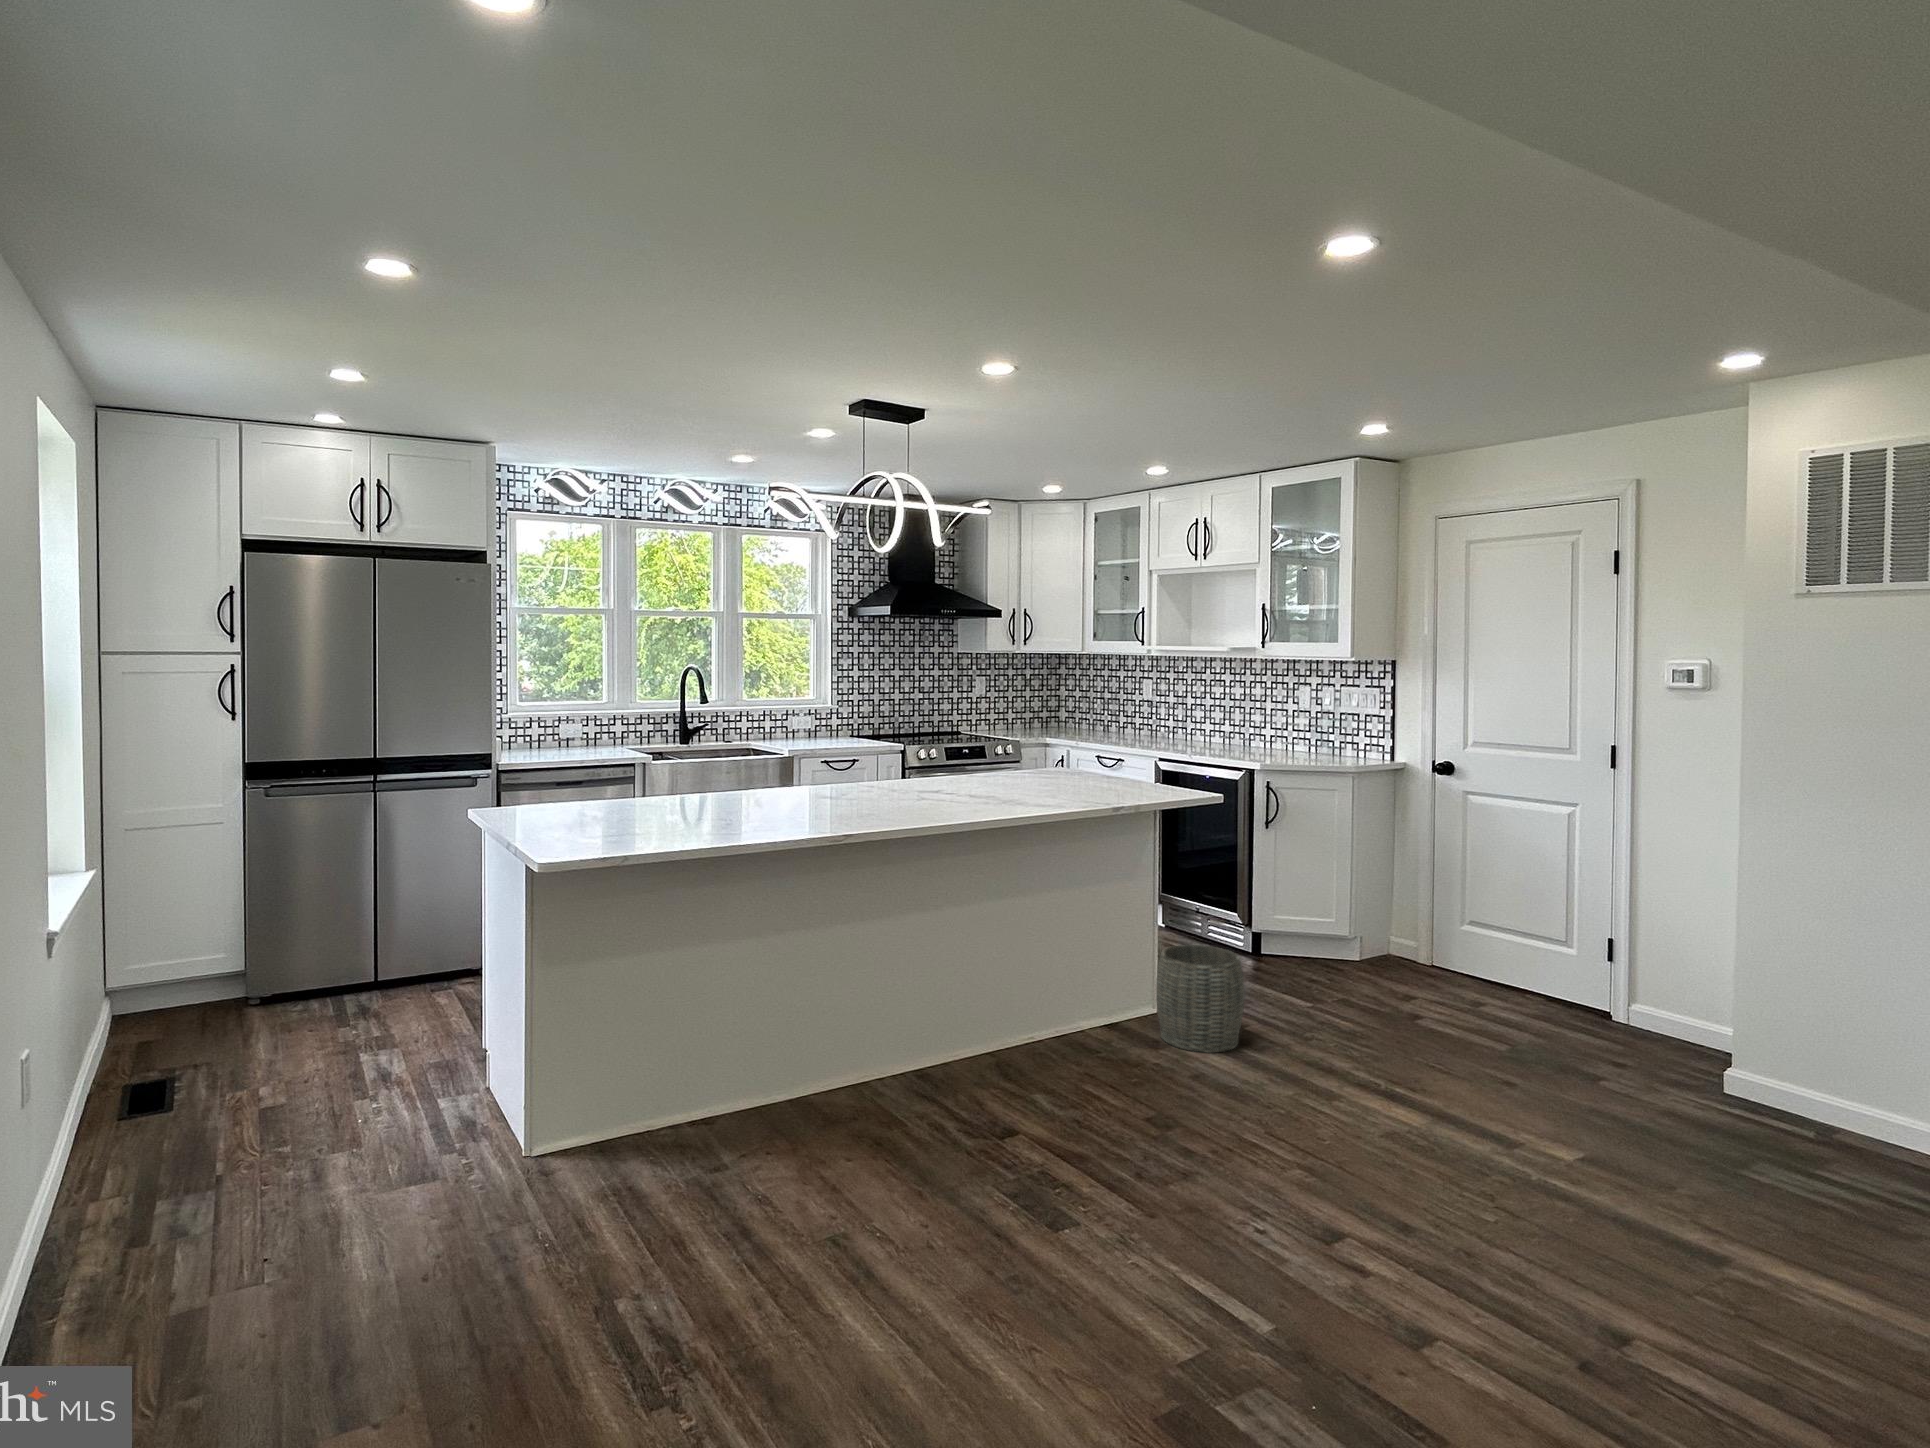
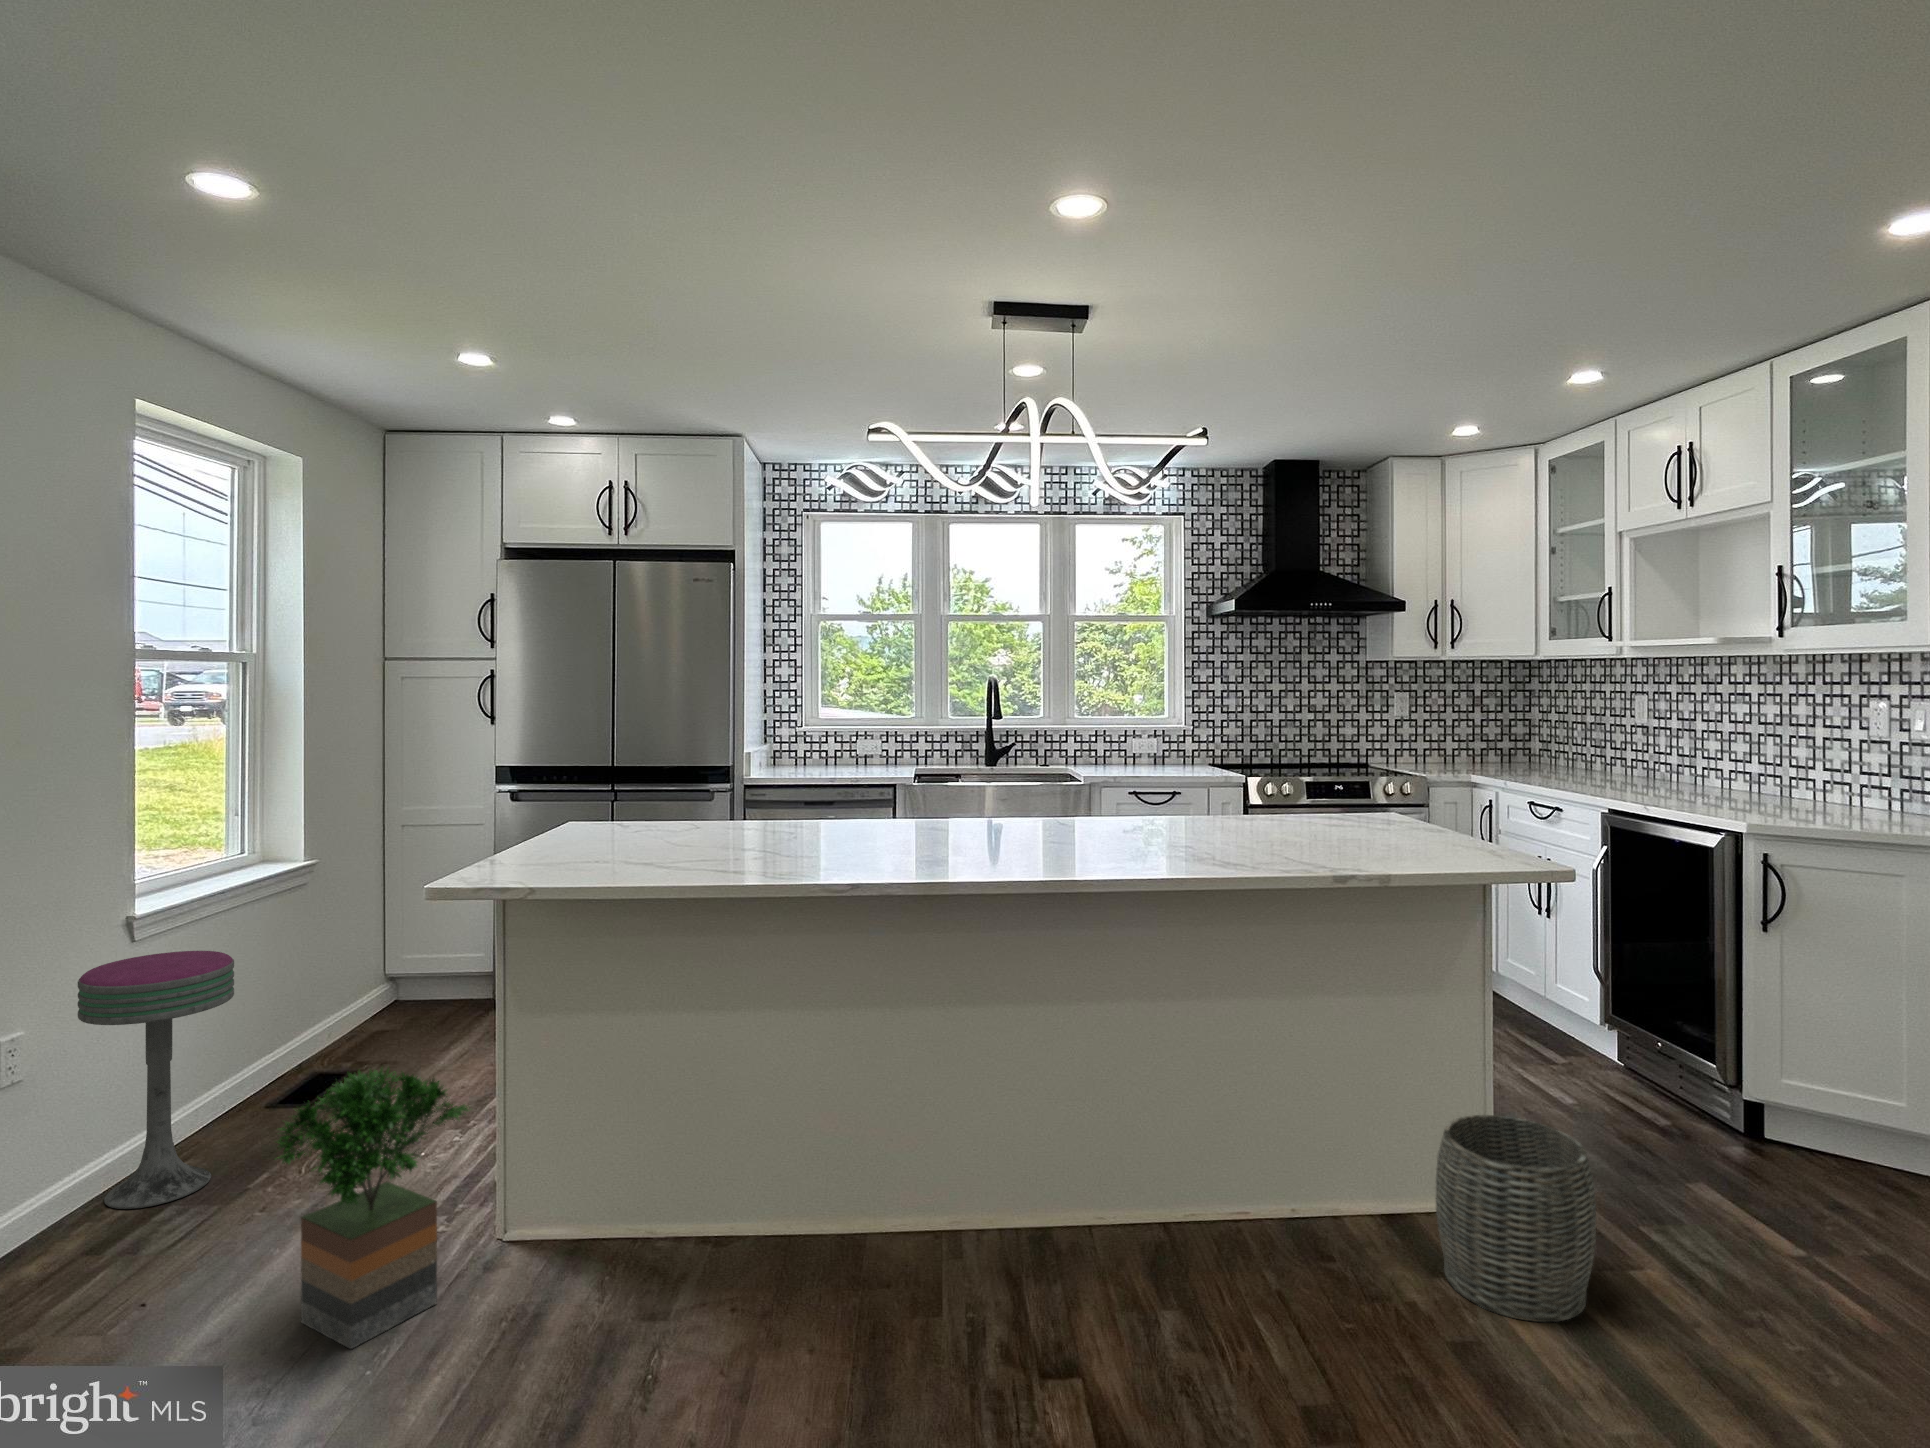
bar stool: none [63,956,211,1209] -> present [78,951,234,1209]
potted tree: none [456,1010,588,1225] -> present [278,1068,468,1349]

